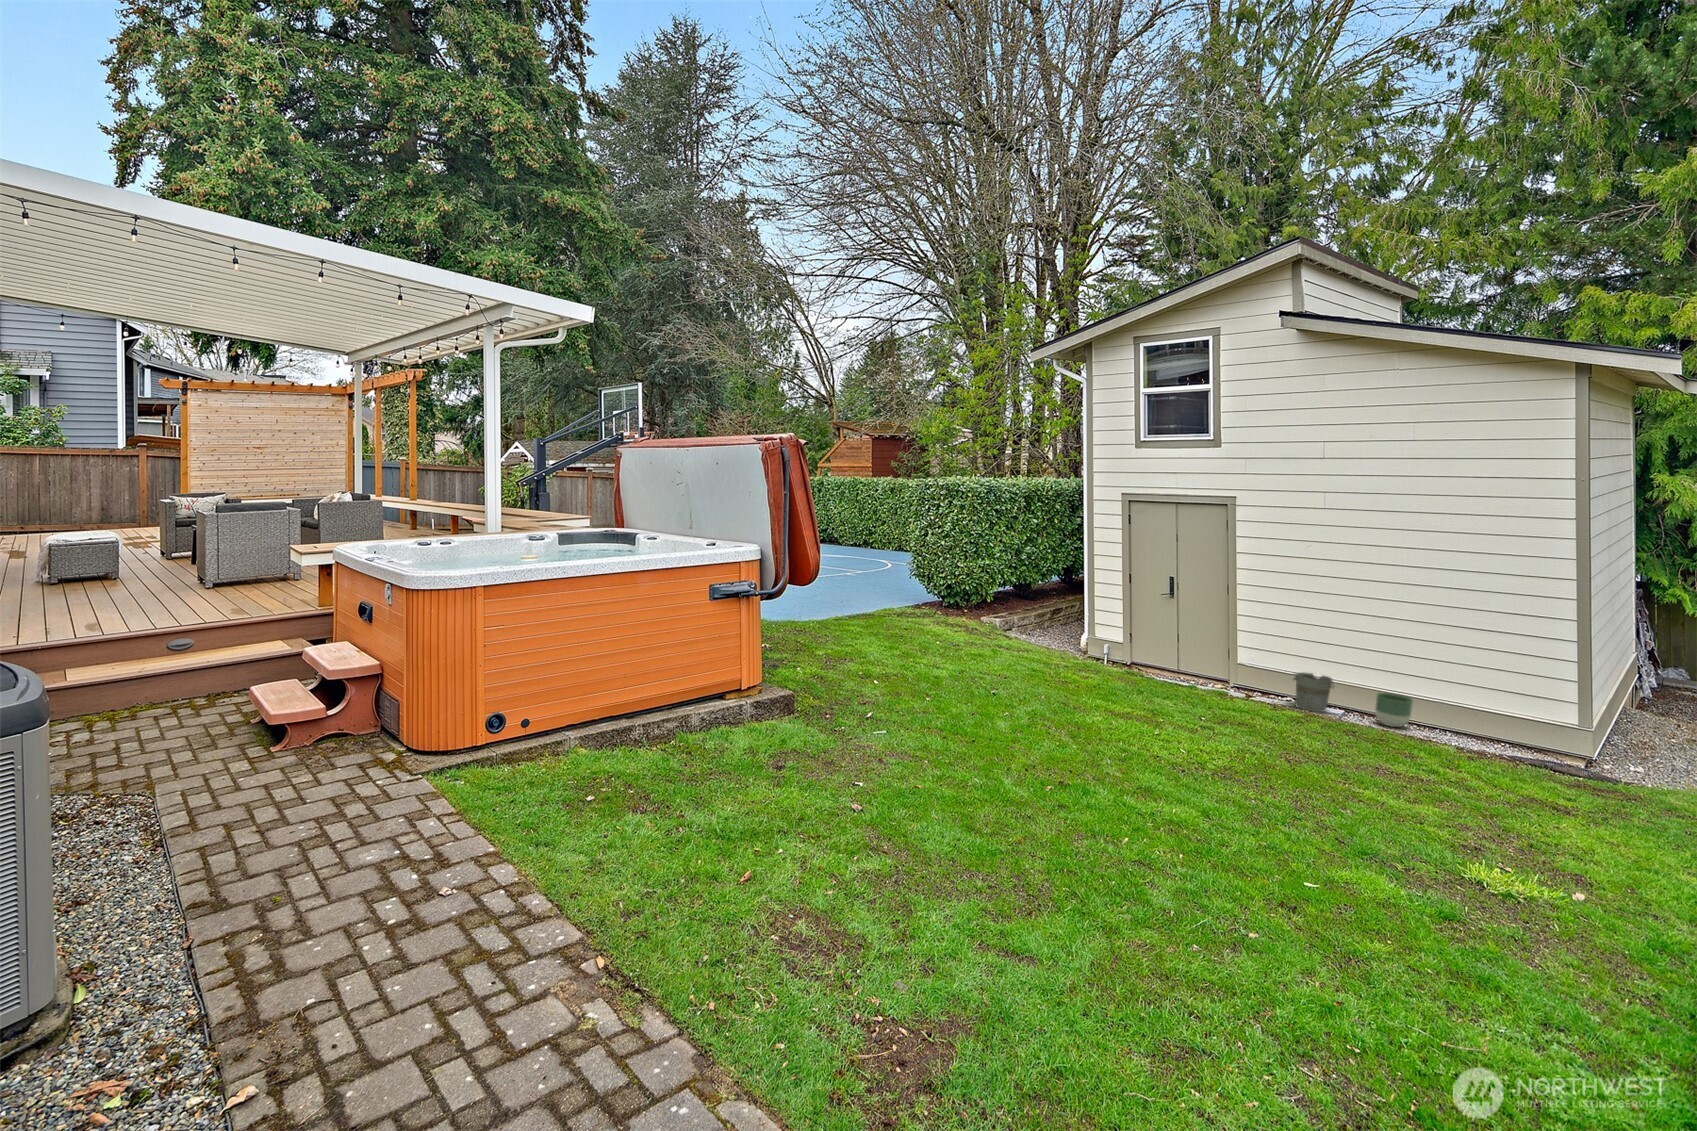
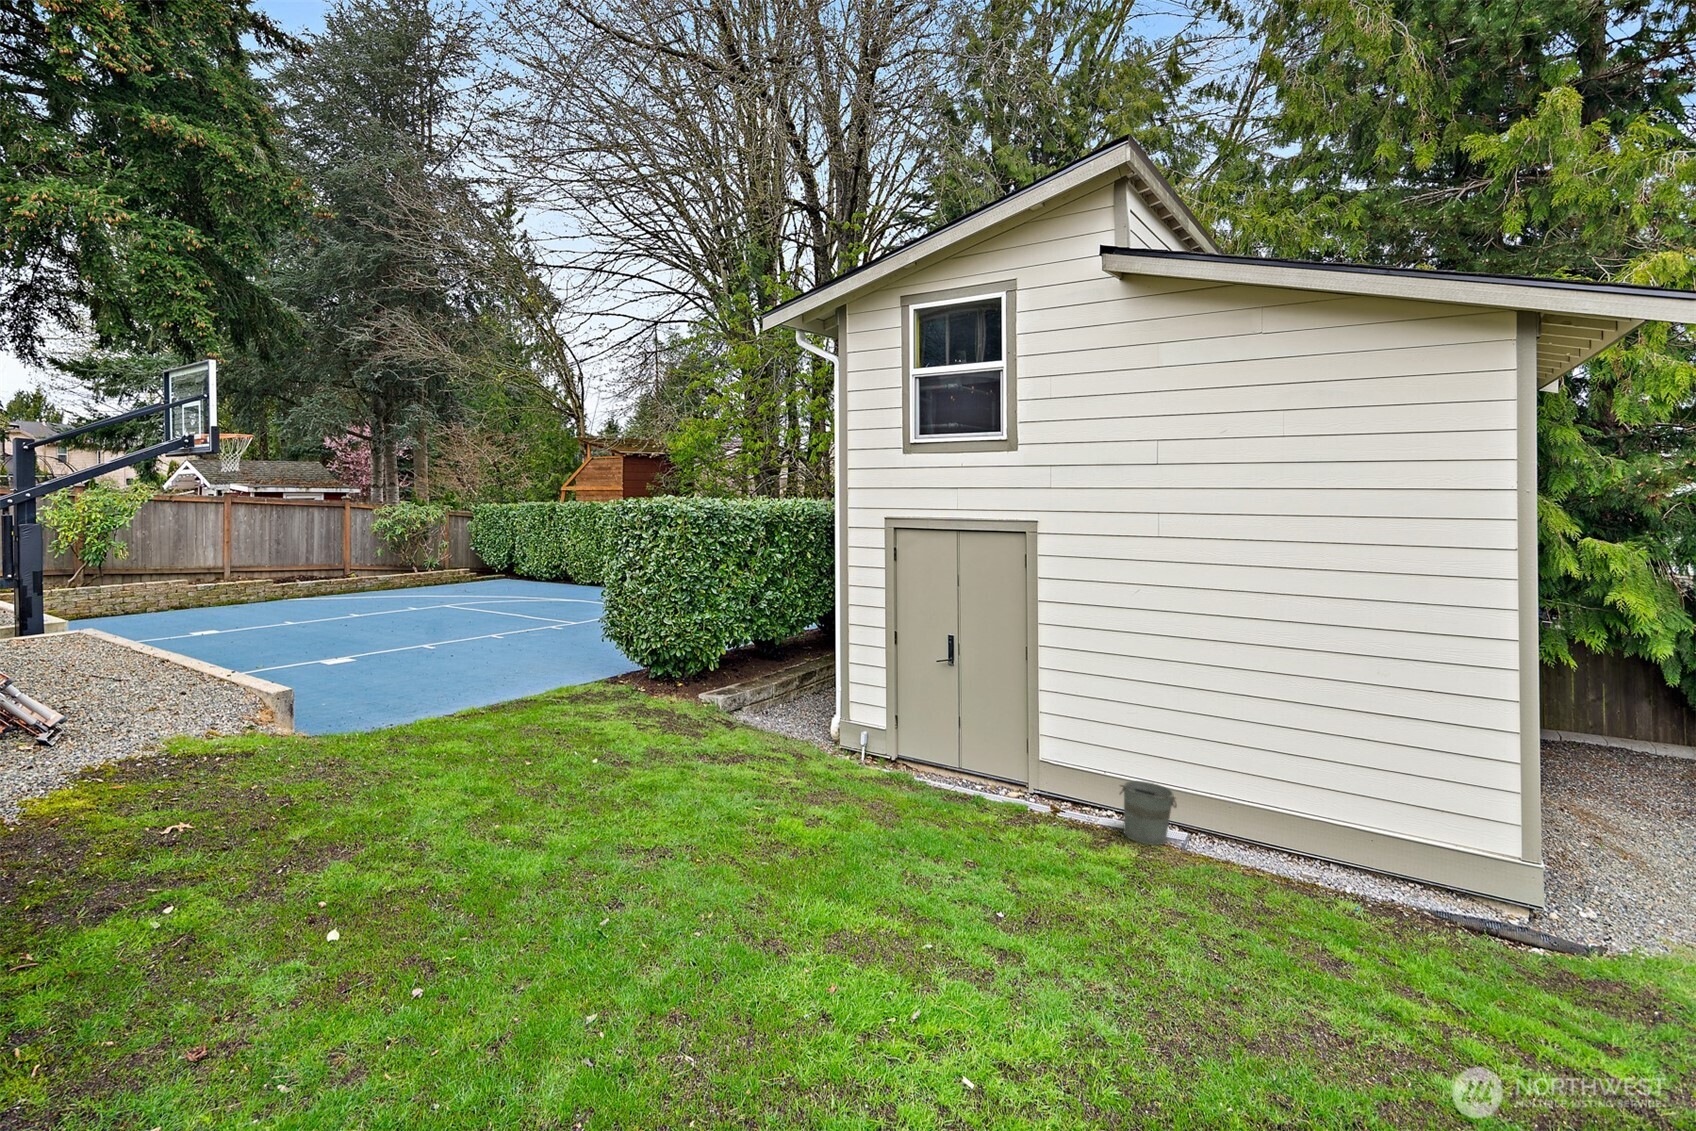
planter: present [1375,693,1413,727] -> none [1237,814,1290,870]

